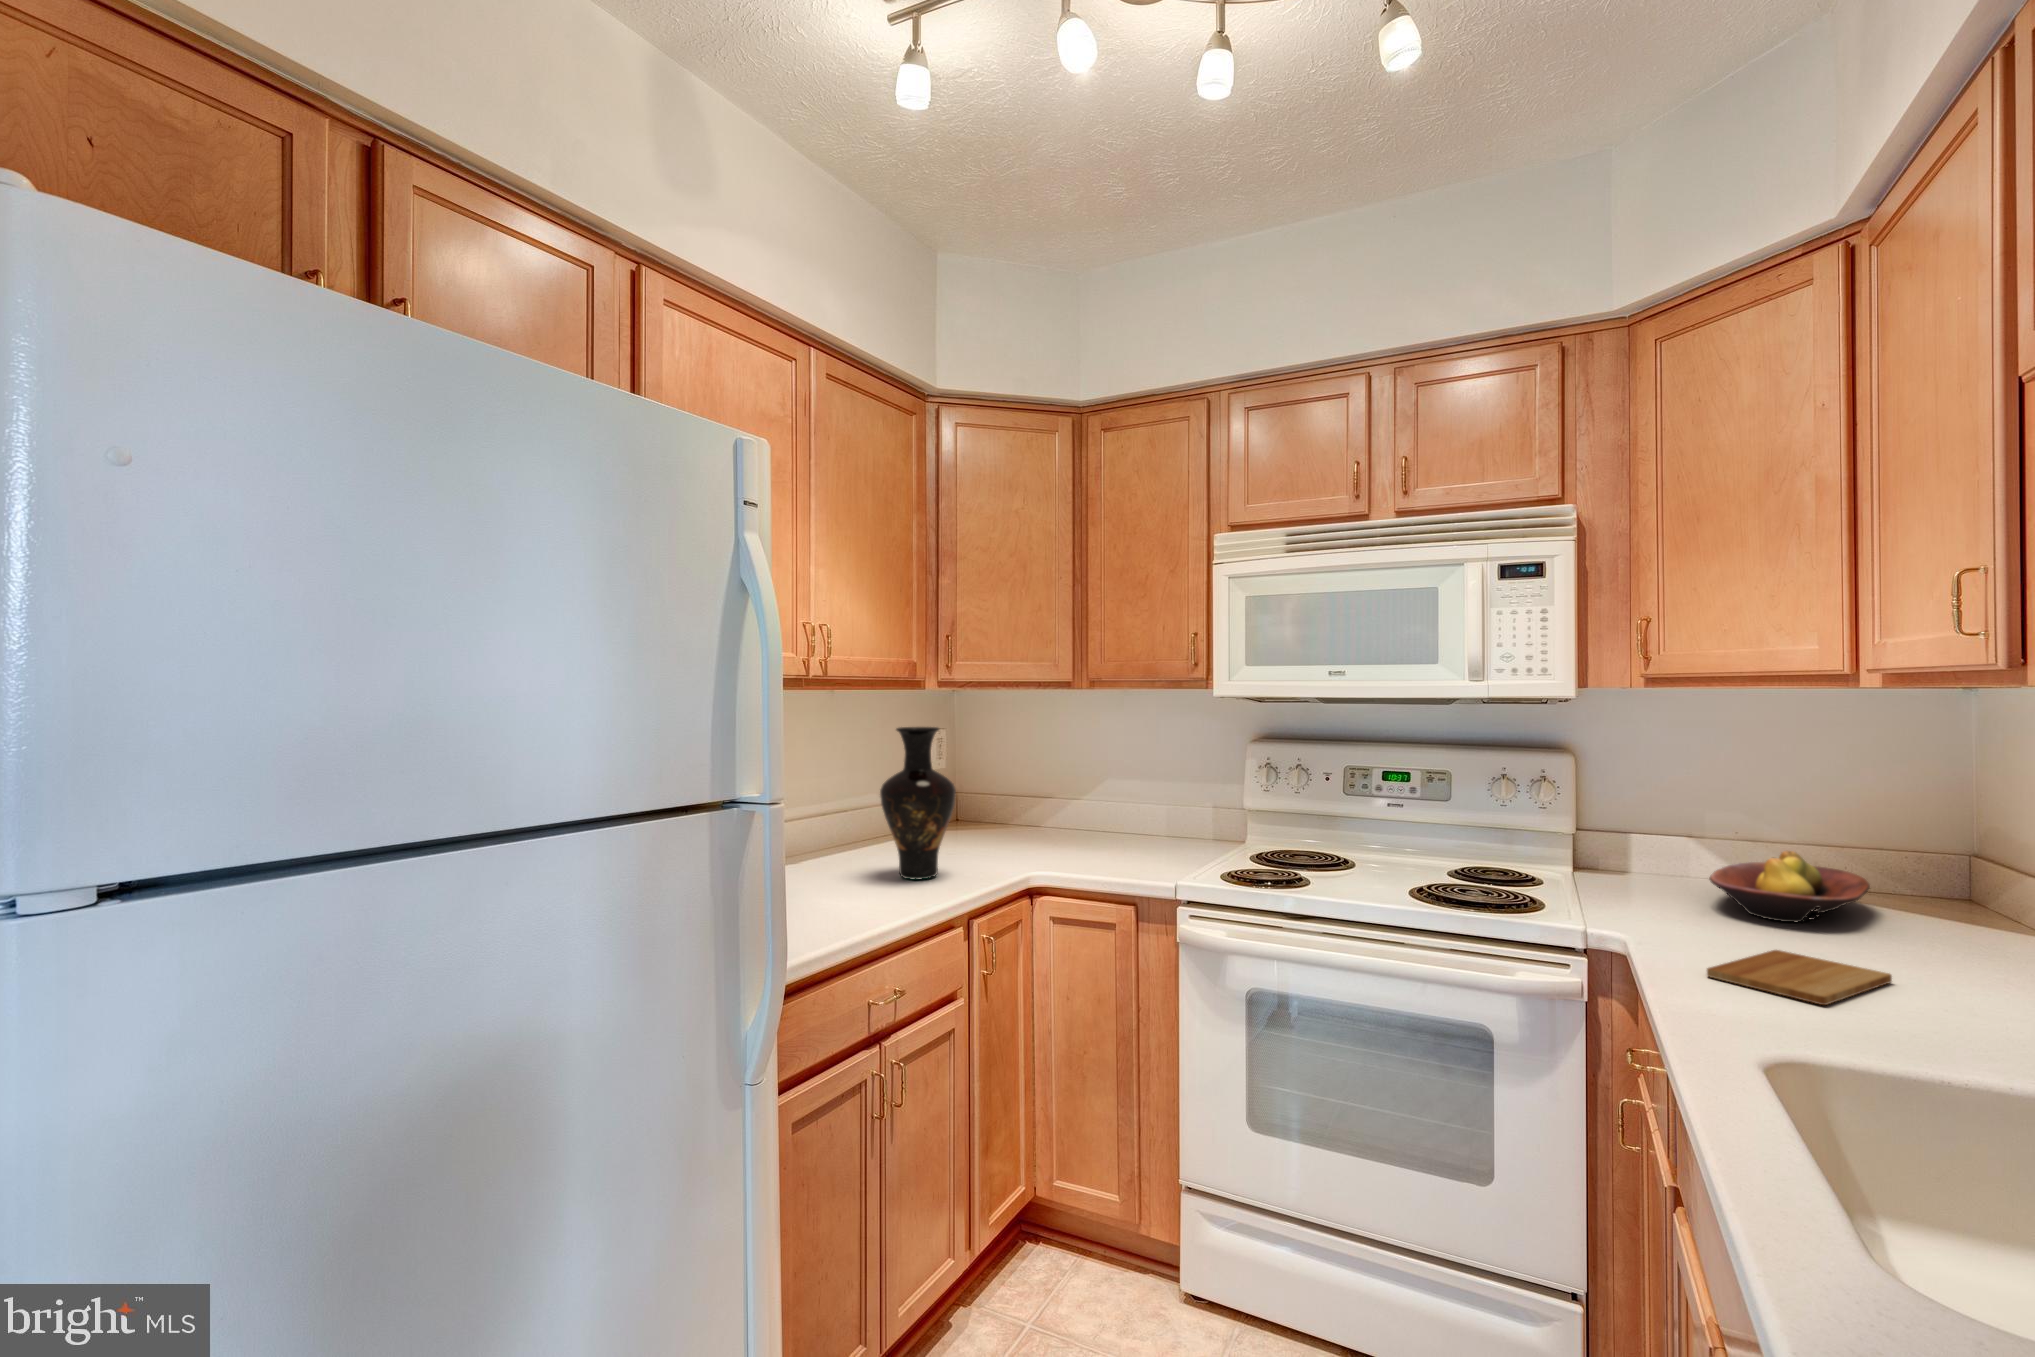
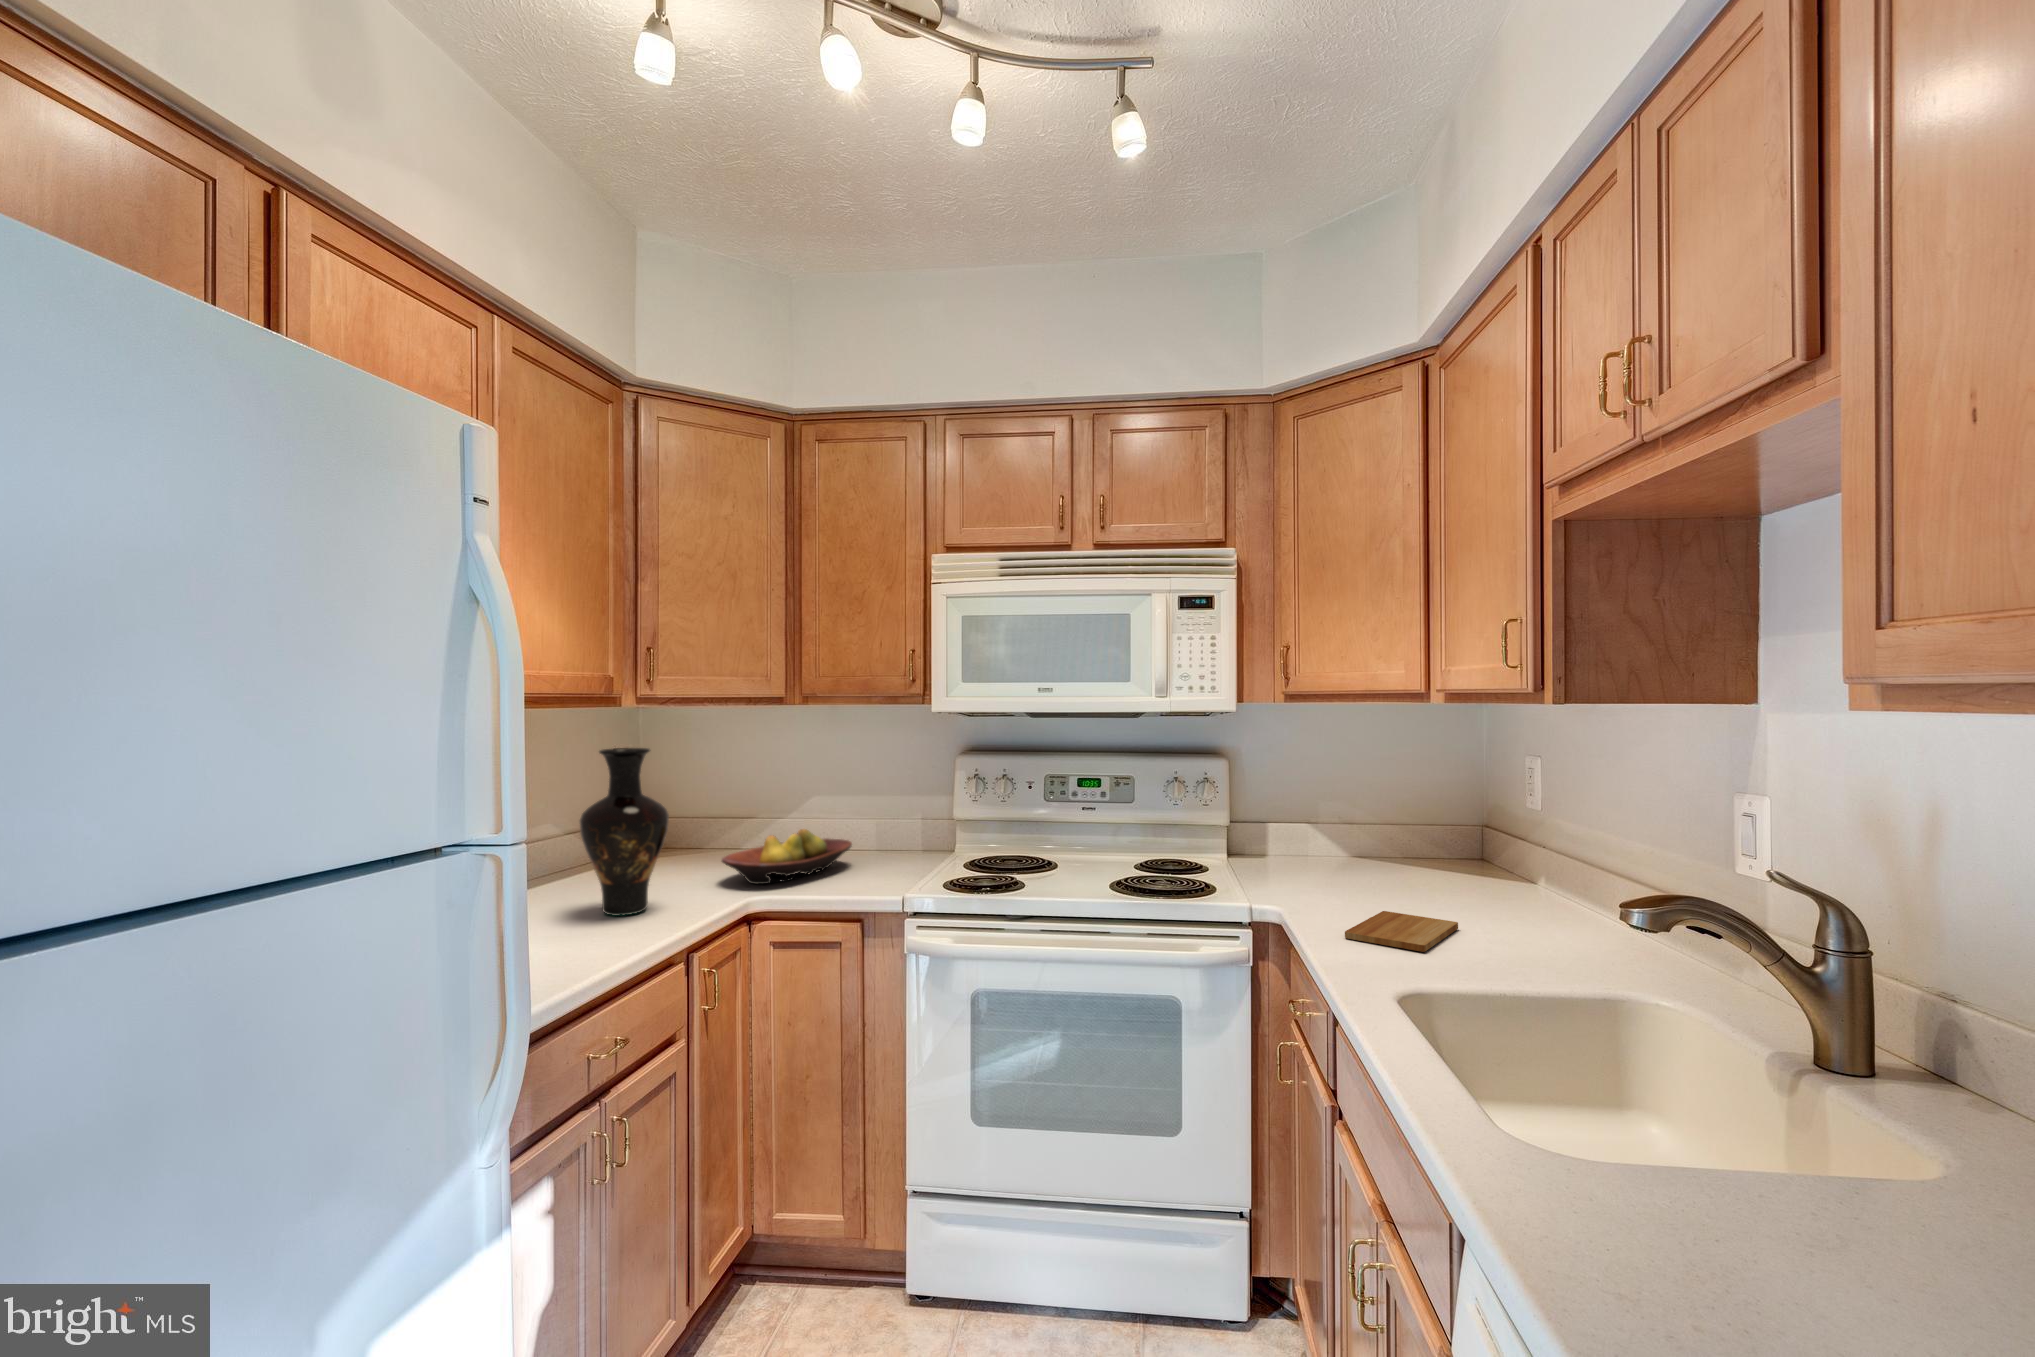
fruit bowl: present [1709,851,1870,922] -> present [722,829,852,884]

